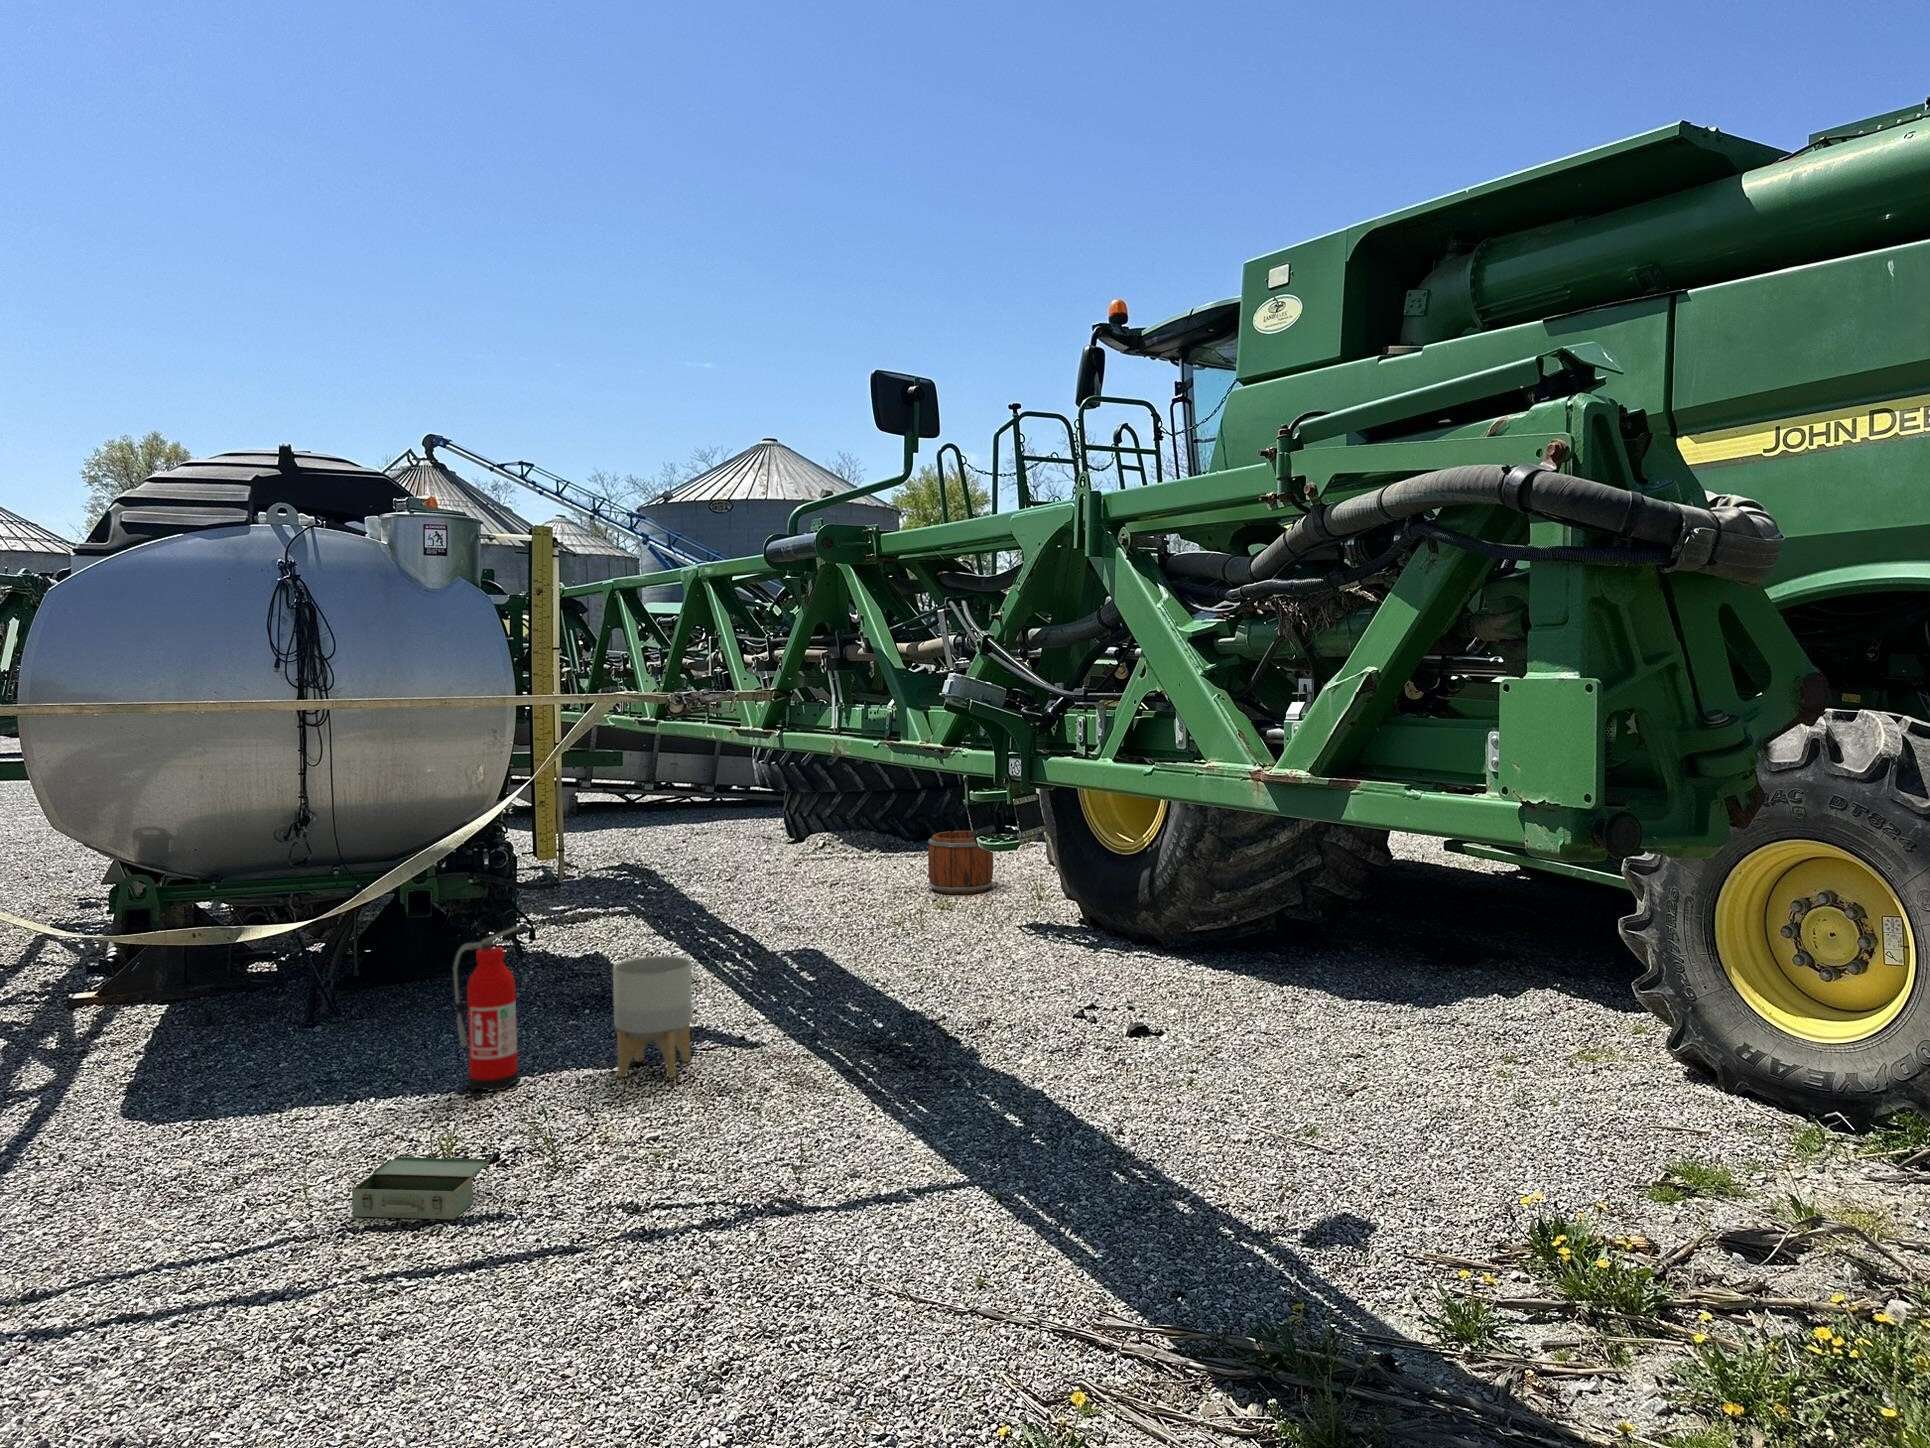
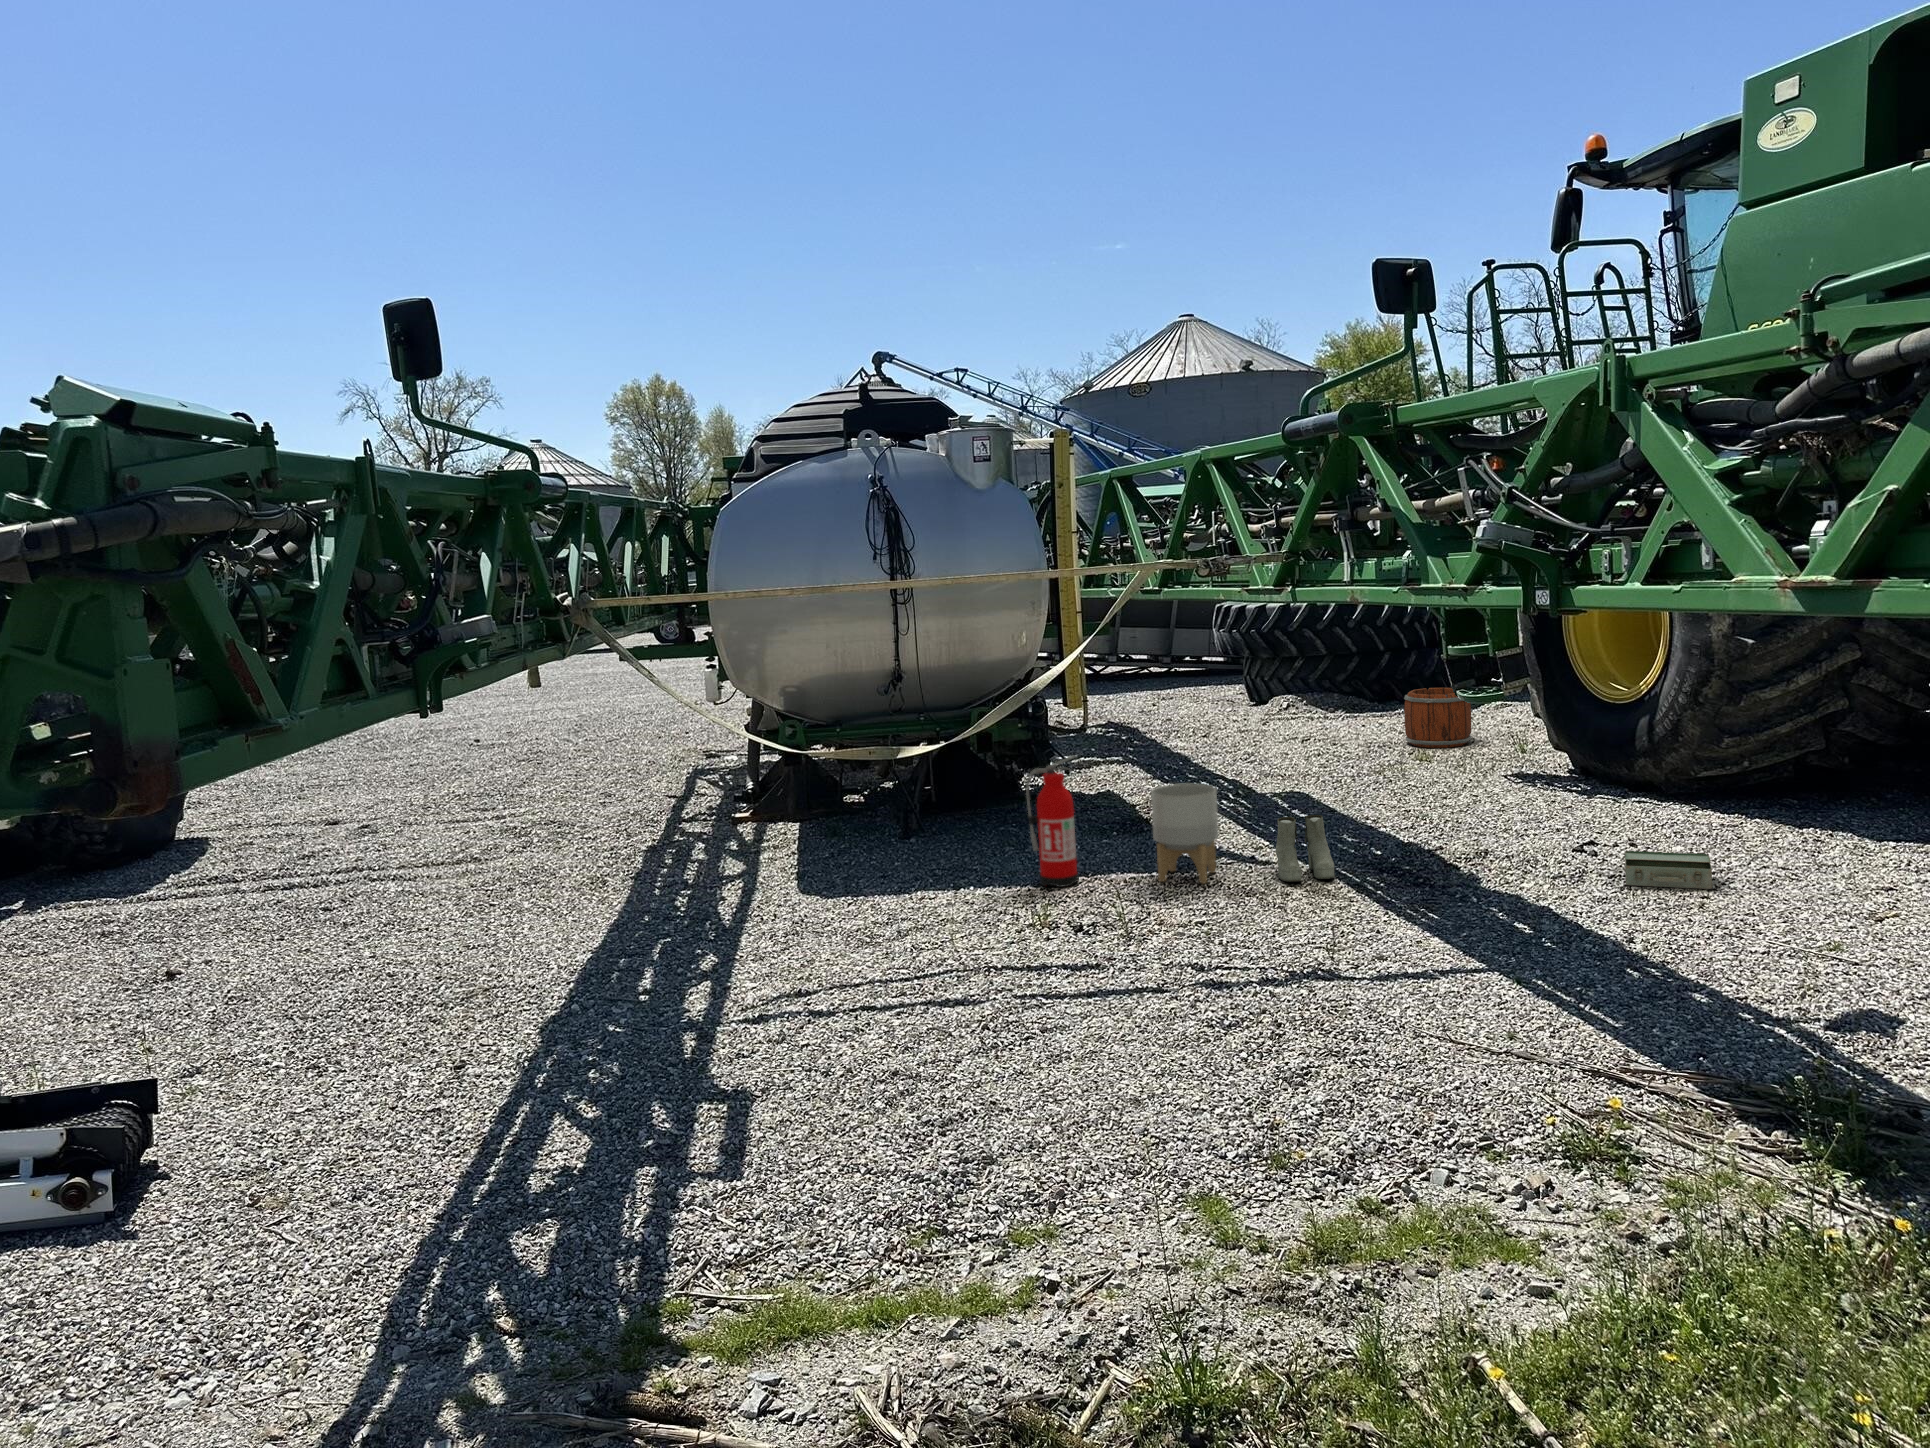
boots: none [759,989,823,1071] -> present [1275,815,1335,882]
toolbox: present [352,1157,489,1219] -> present [1625,851,1712,889]

